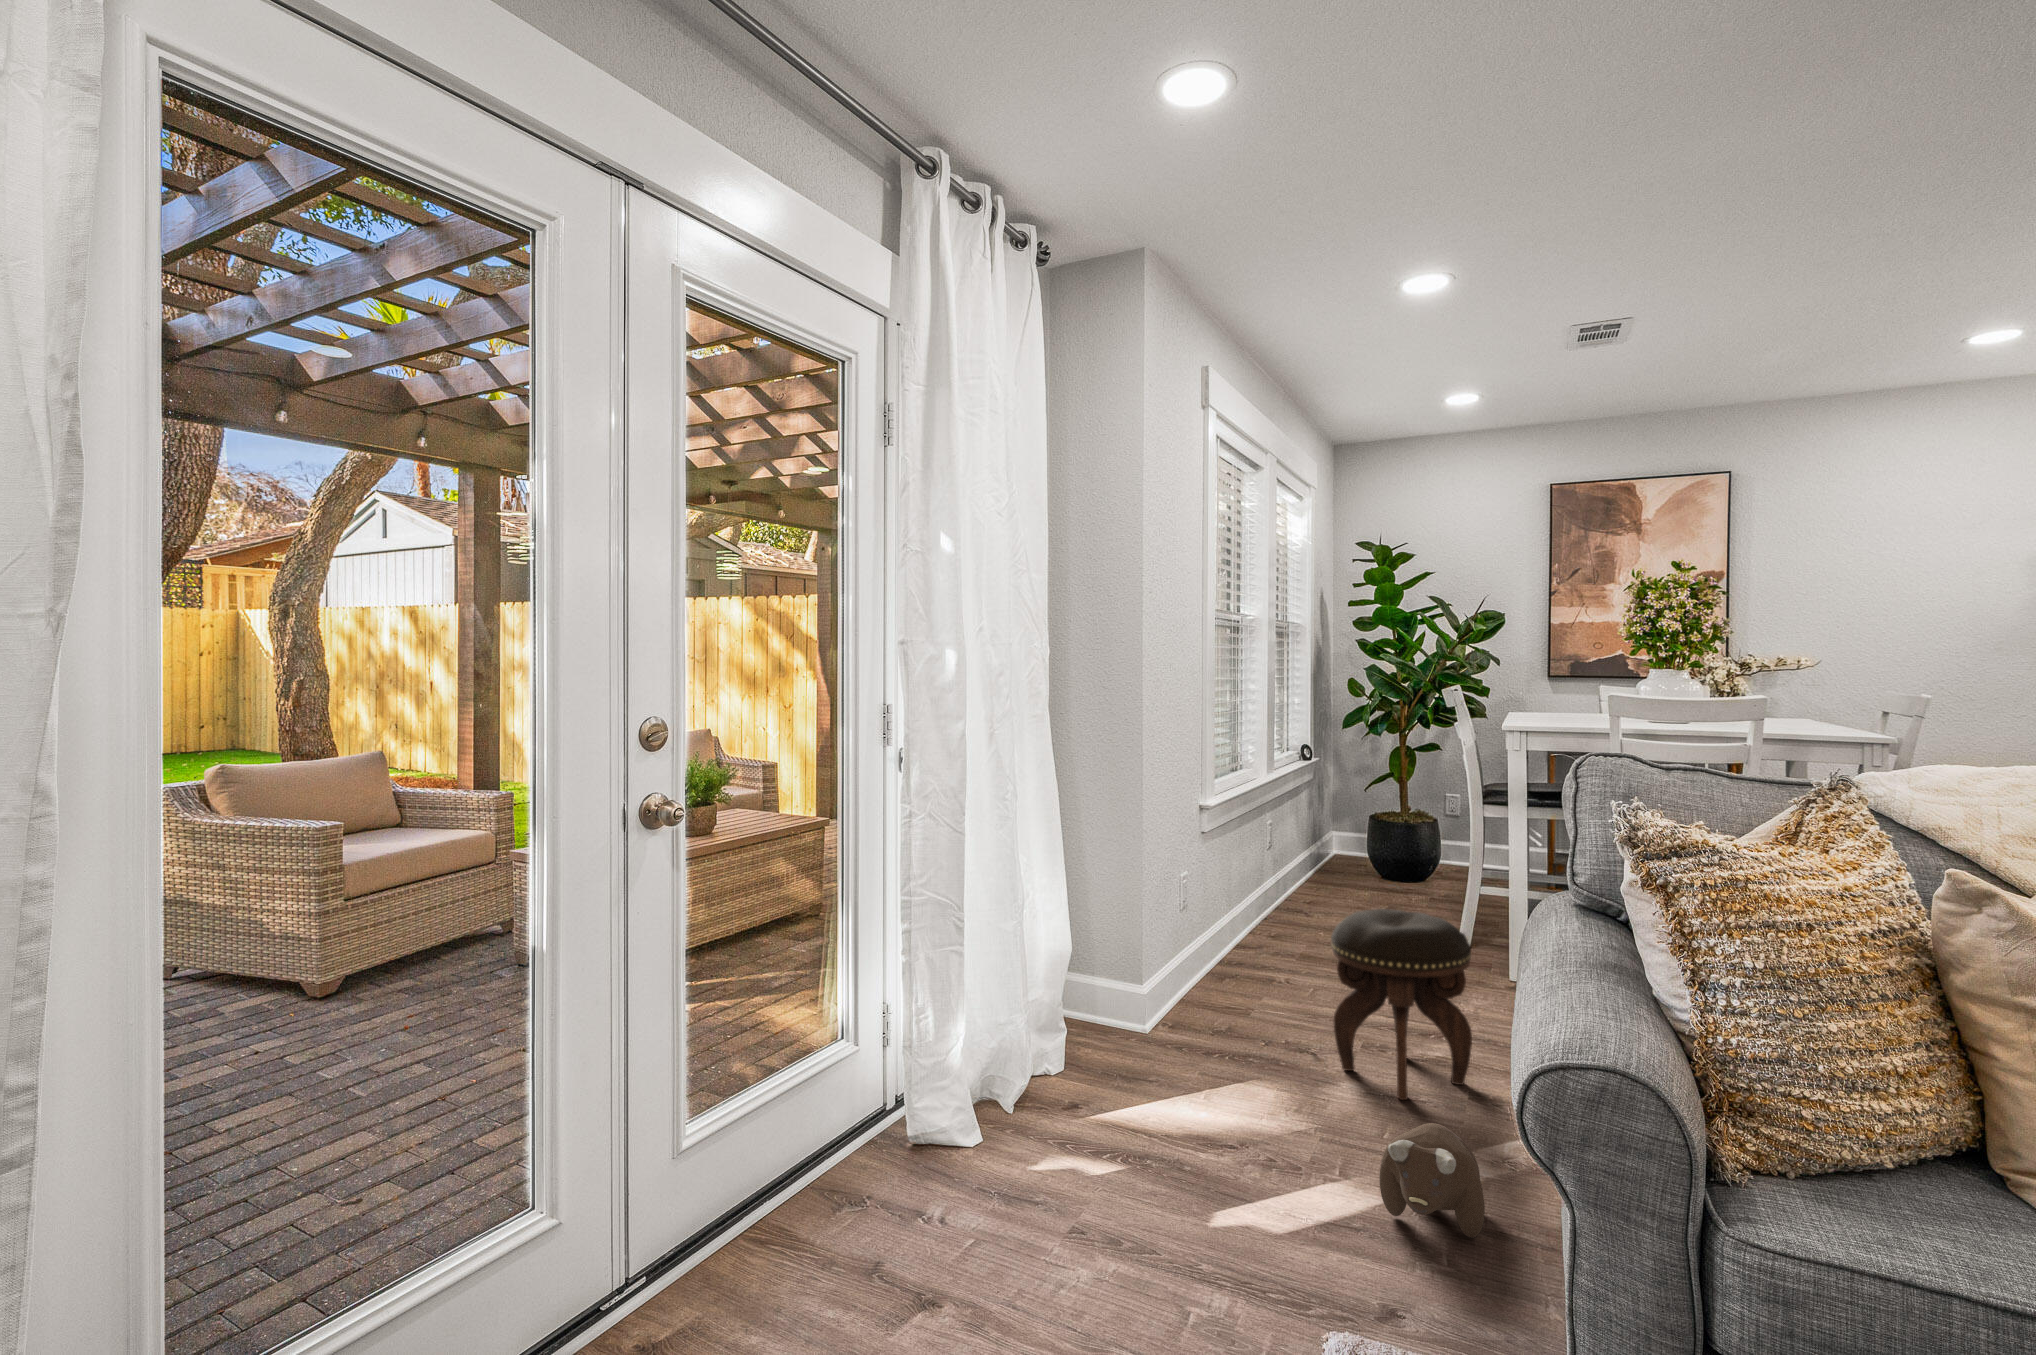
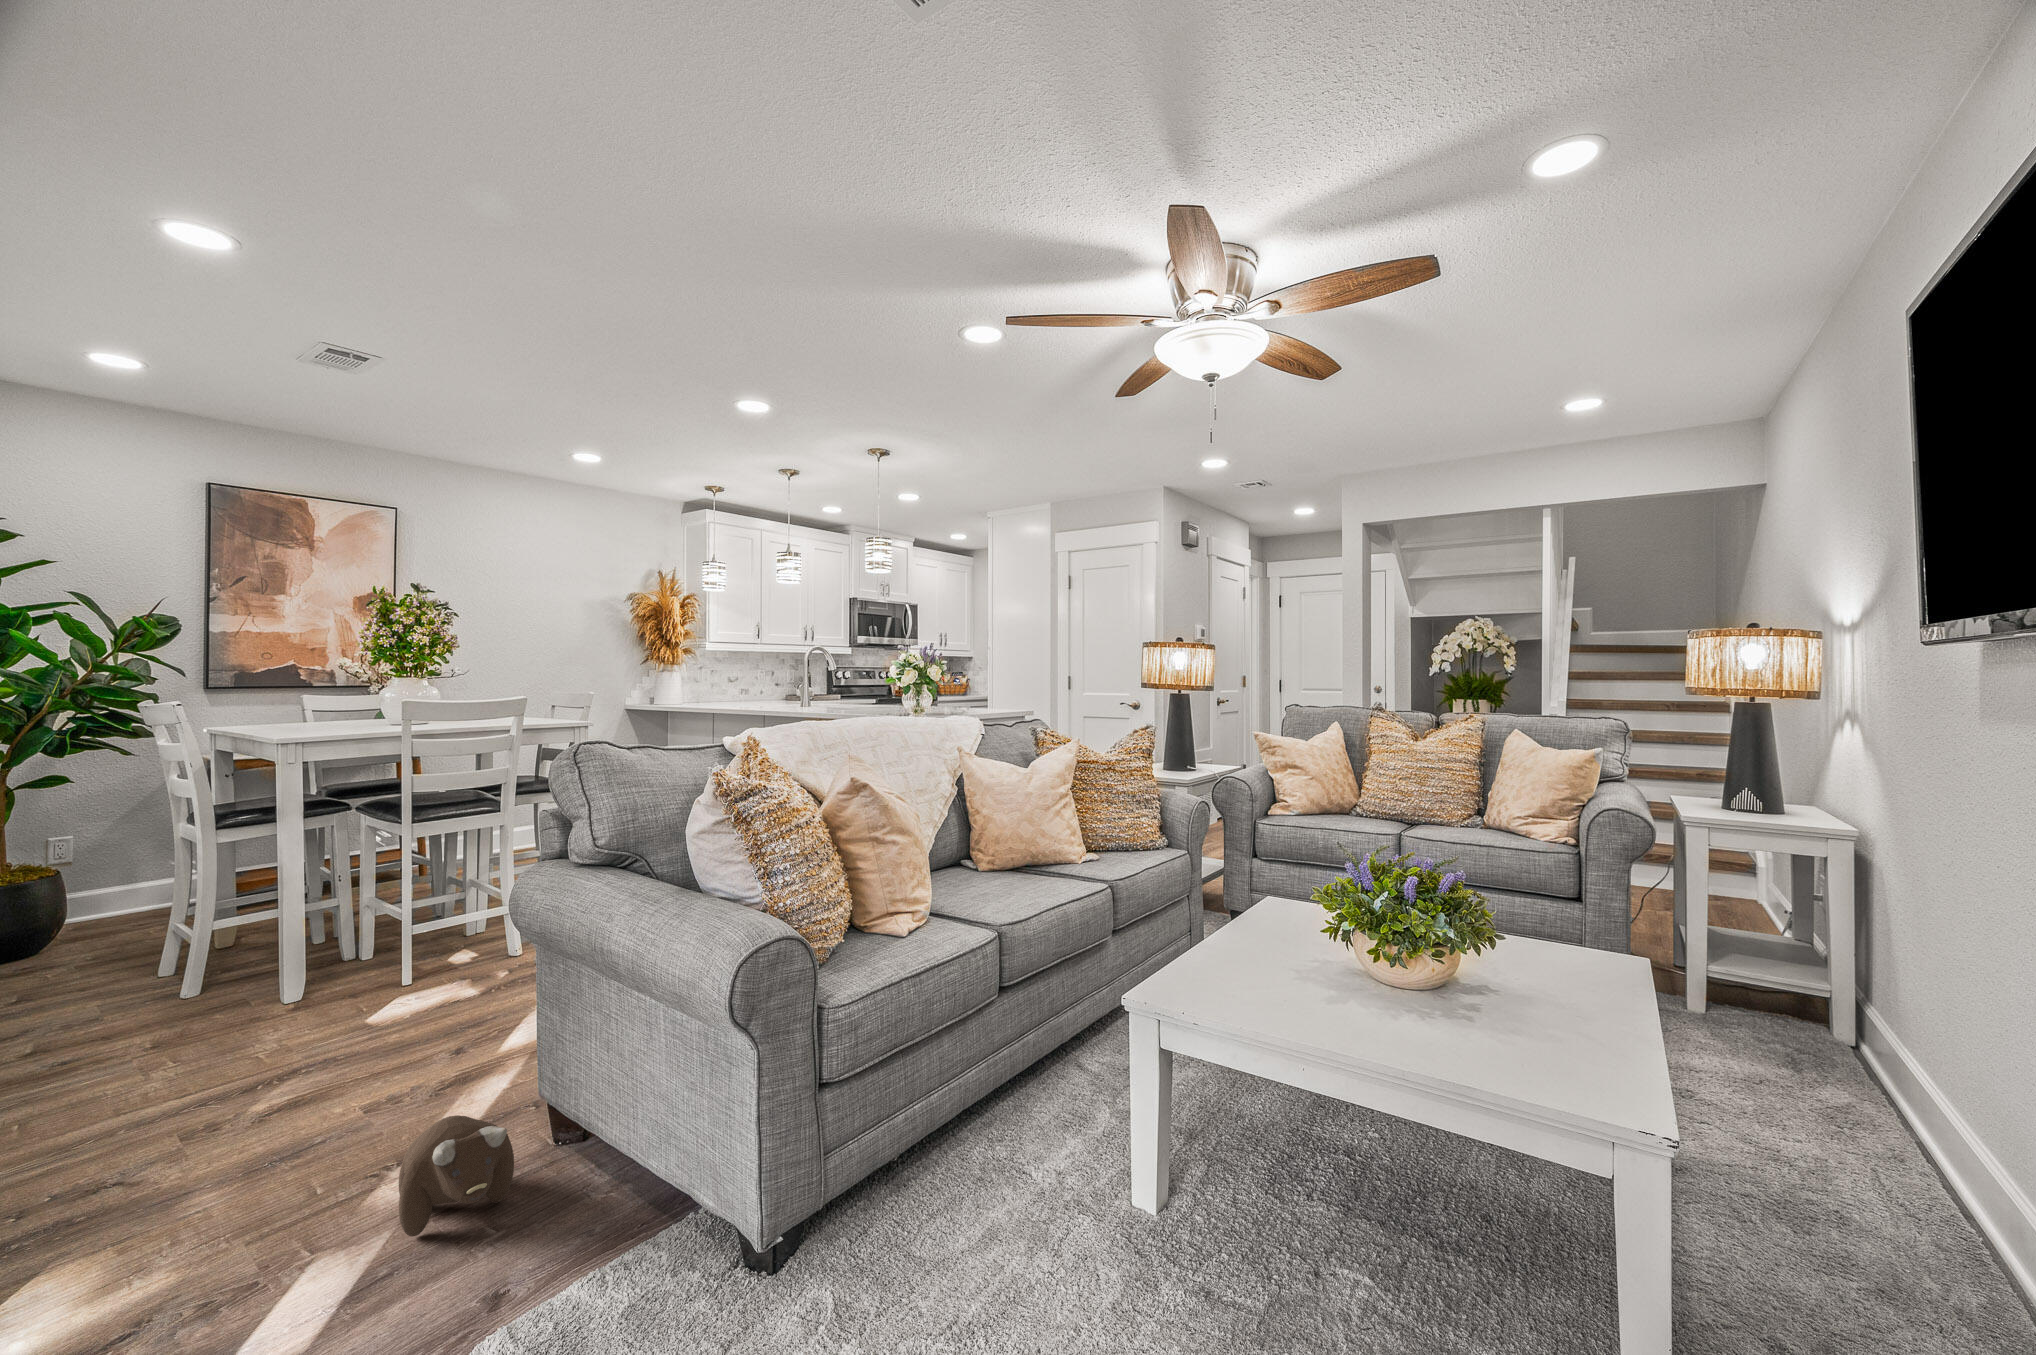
footstool: present [1331,909,1472,1100] -> none [159,937,361,1167]

